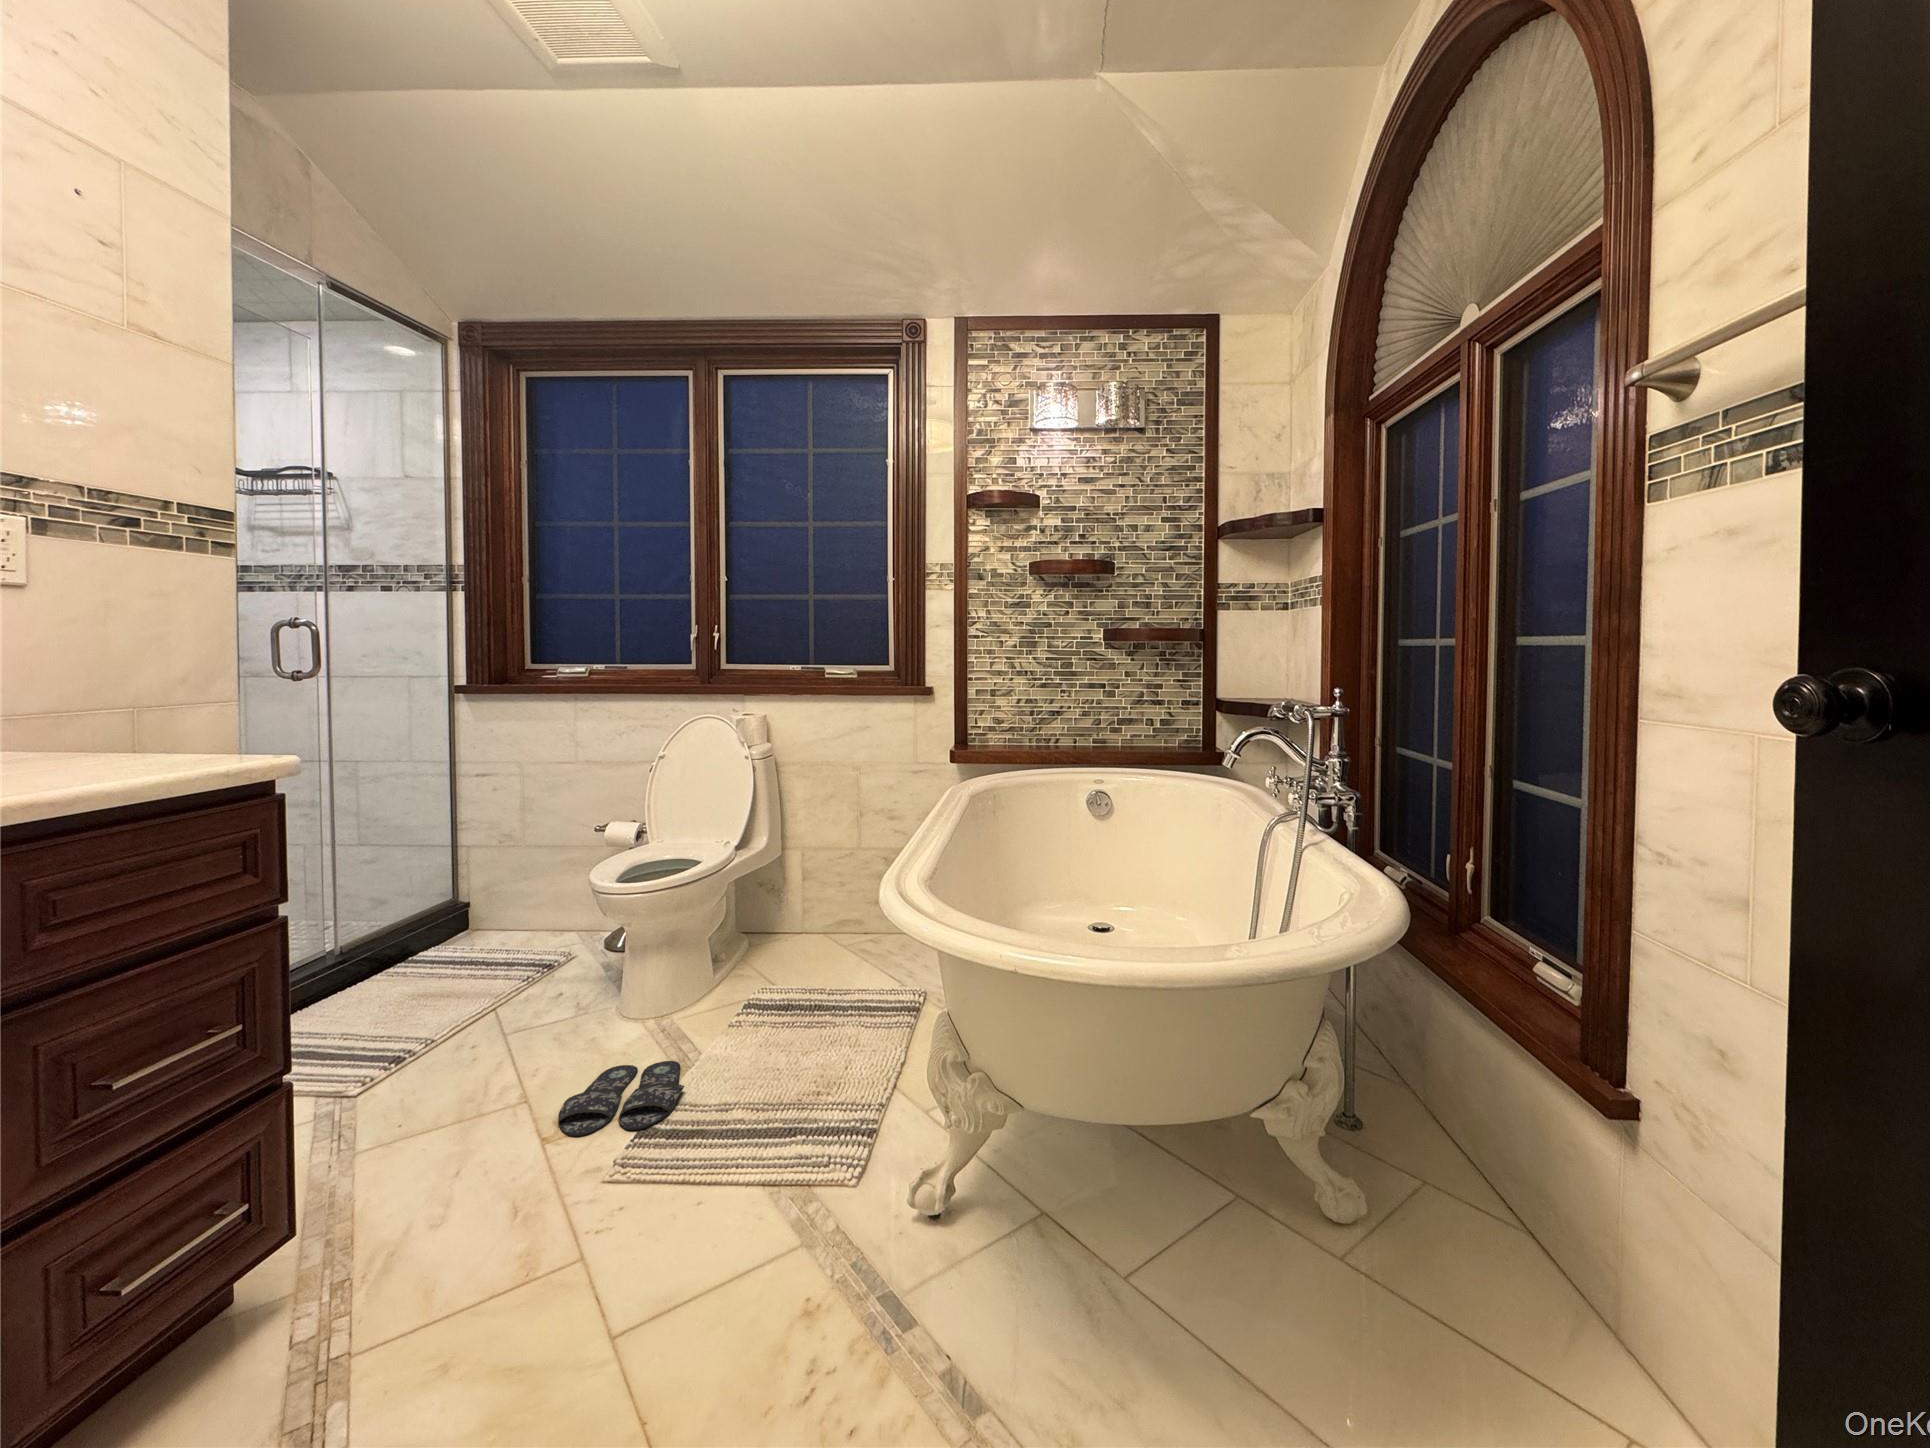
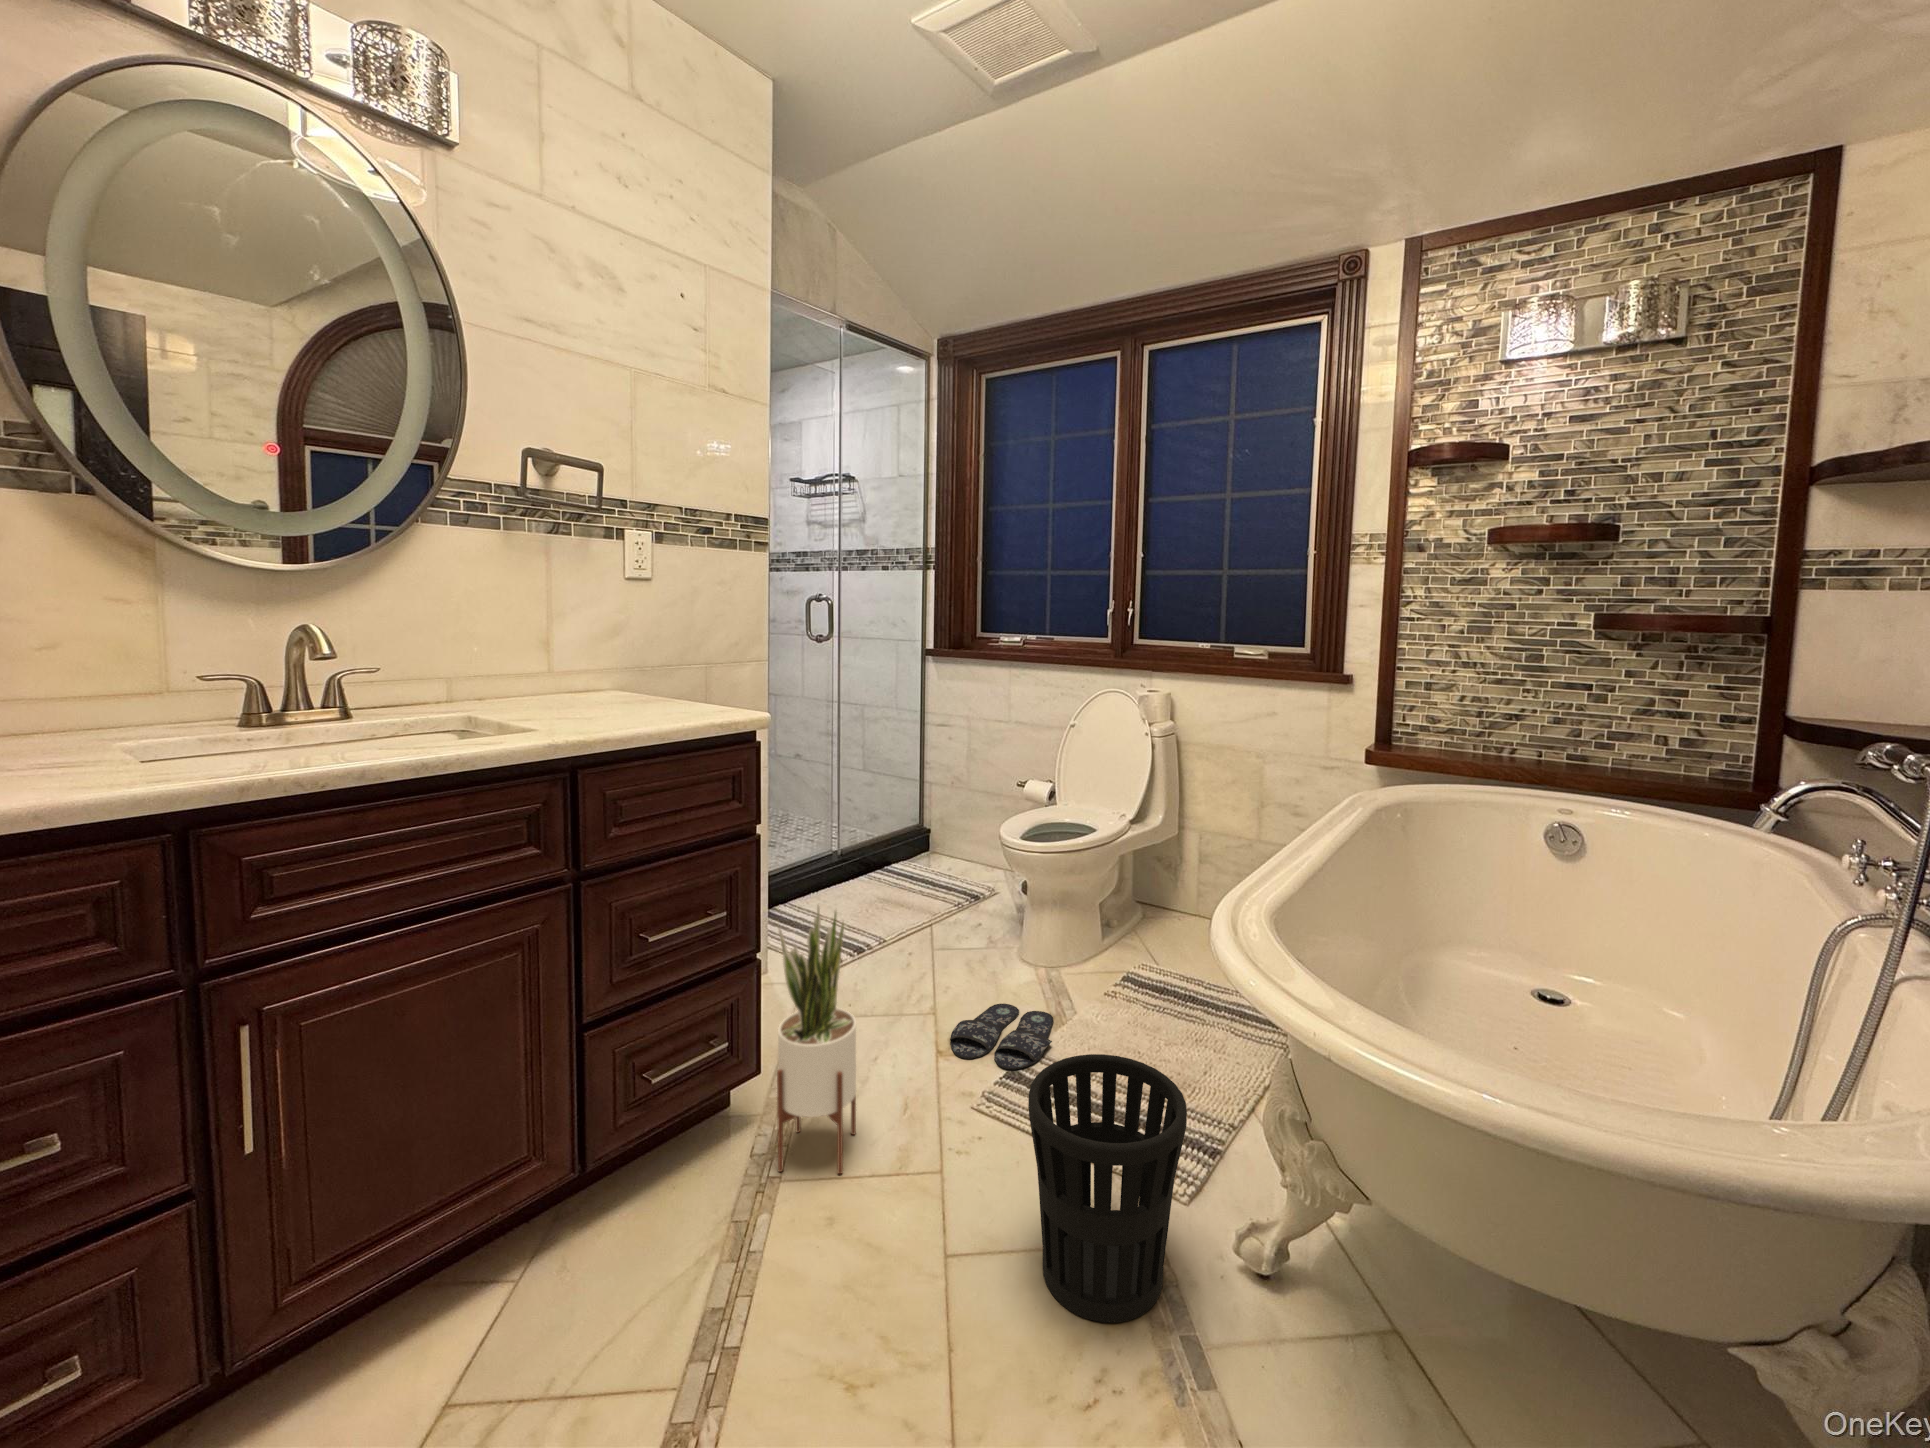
potted plant: none [330,986,452,1351] -> present [777,905,856,1174]
wastebasket: none [703,1057,866,1326] -> present [1028,1054,1187,1323]

